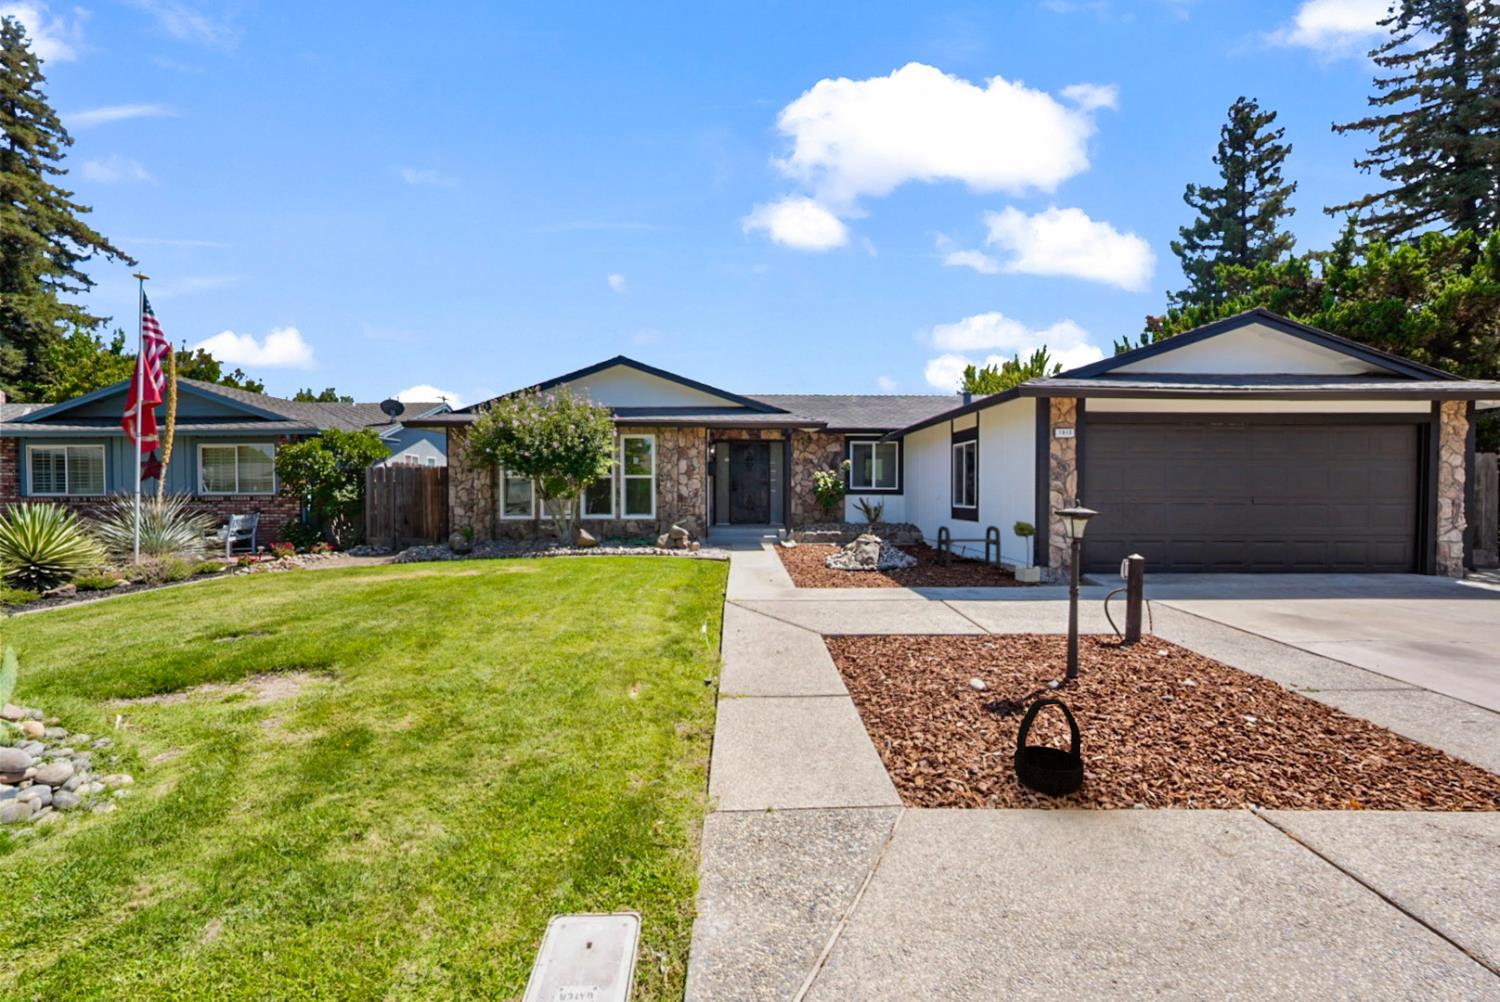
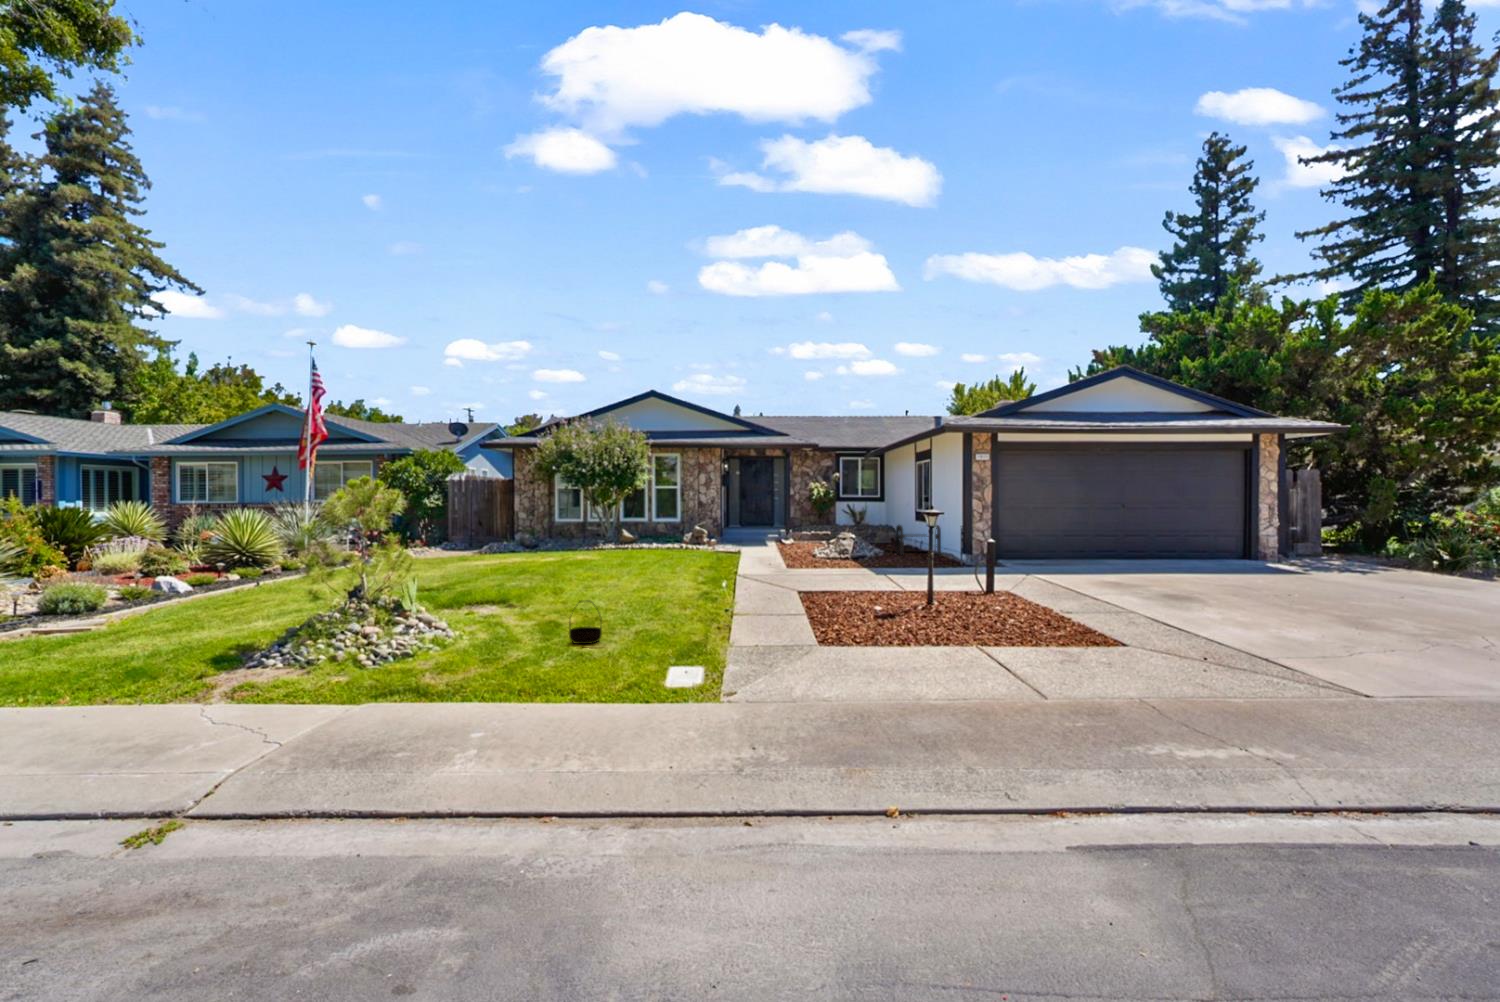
potted tree: present [1013,521,1040,582] -> none [941,519,959,563]
basket: present [1014,699,1084,794] -> present [569,627,602,644]

